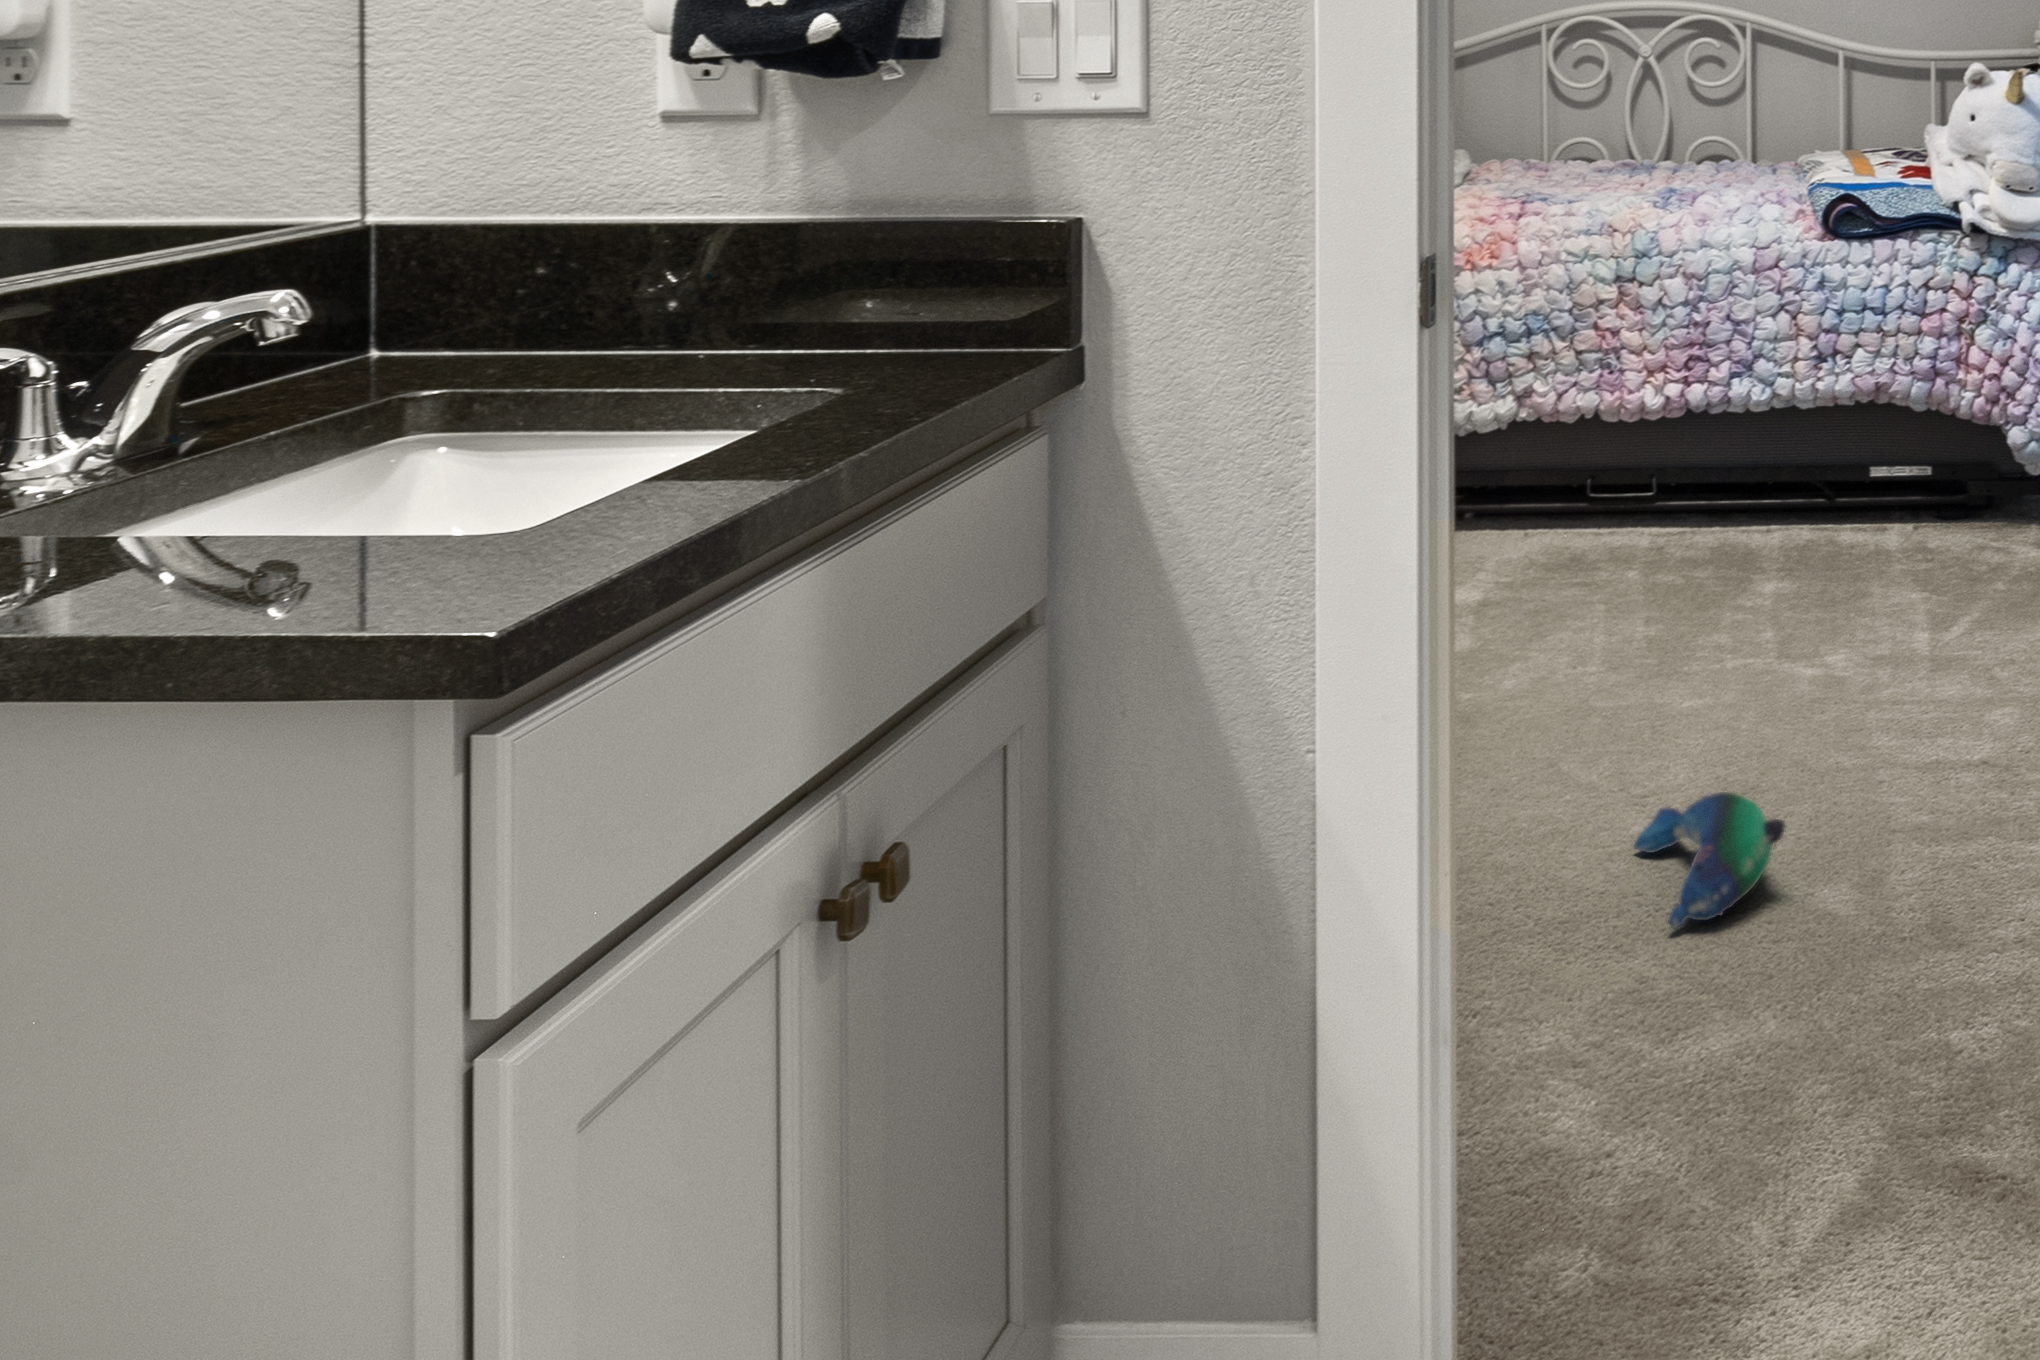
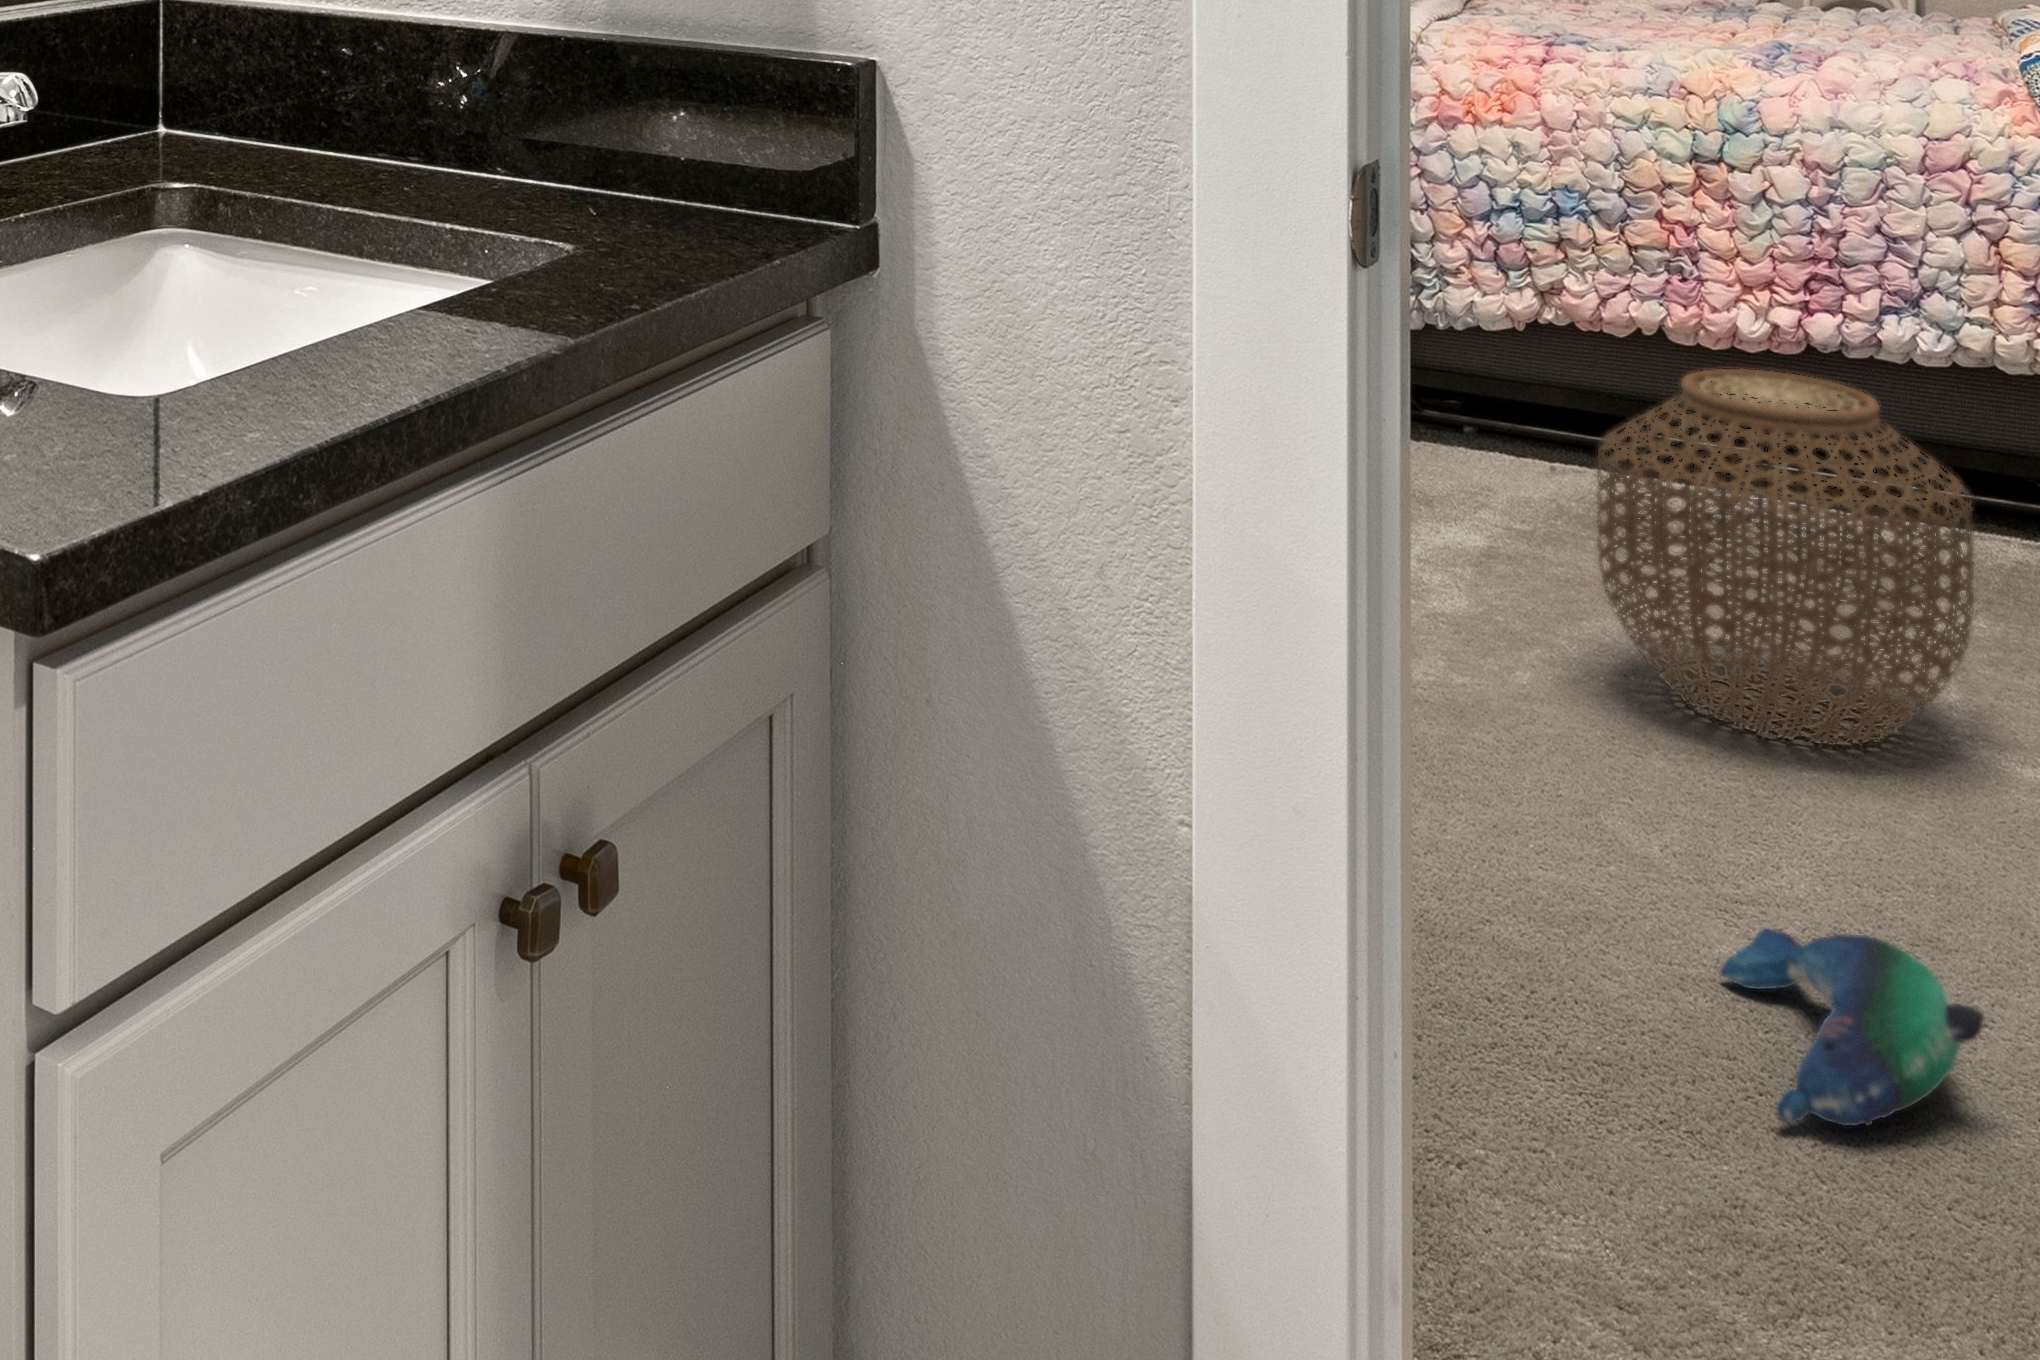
woven basket: none [1553,424,1781,687] -> present [1597,369,1974,745]

